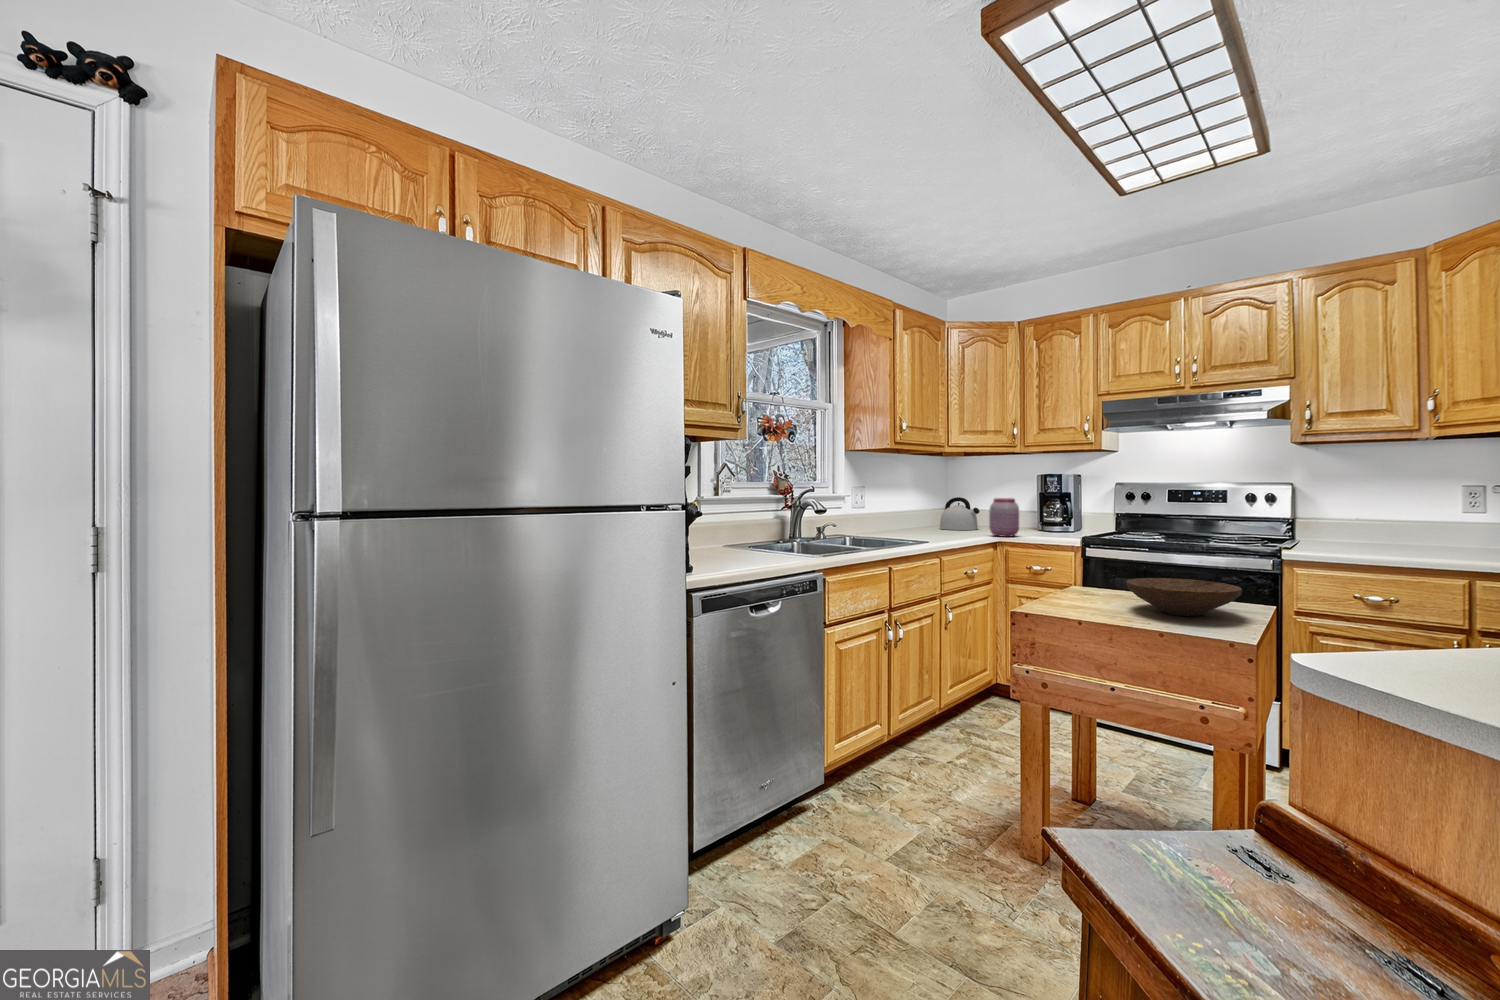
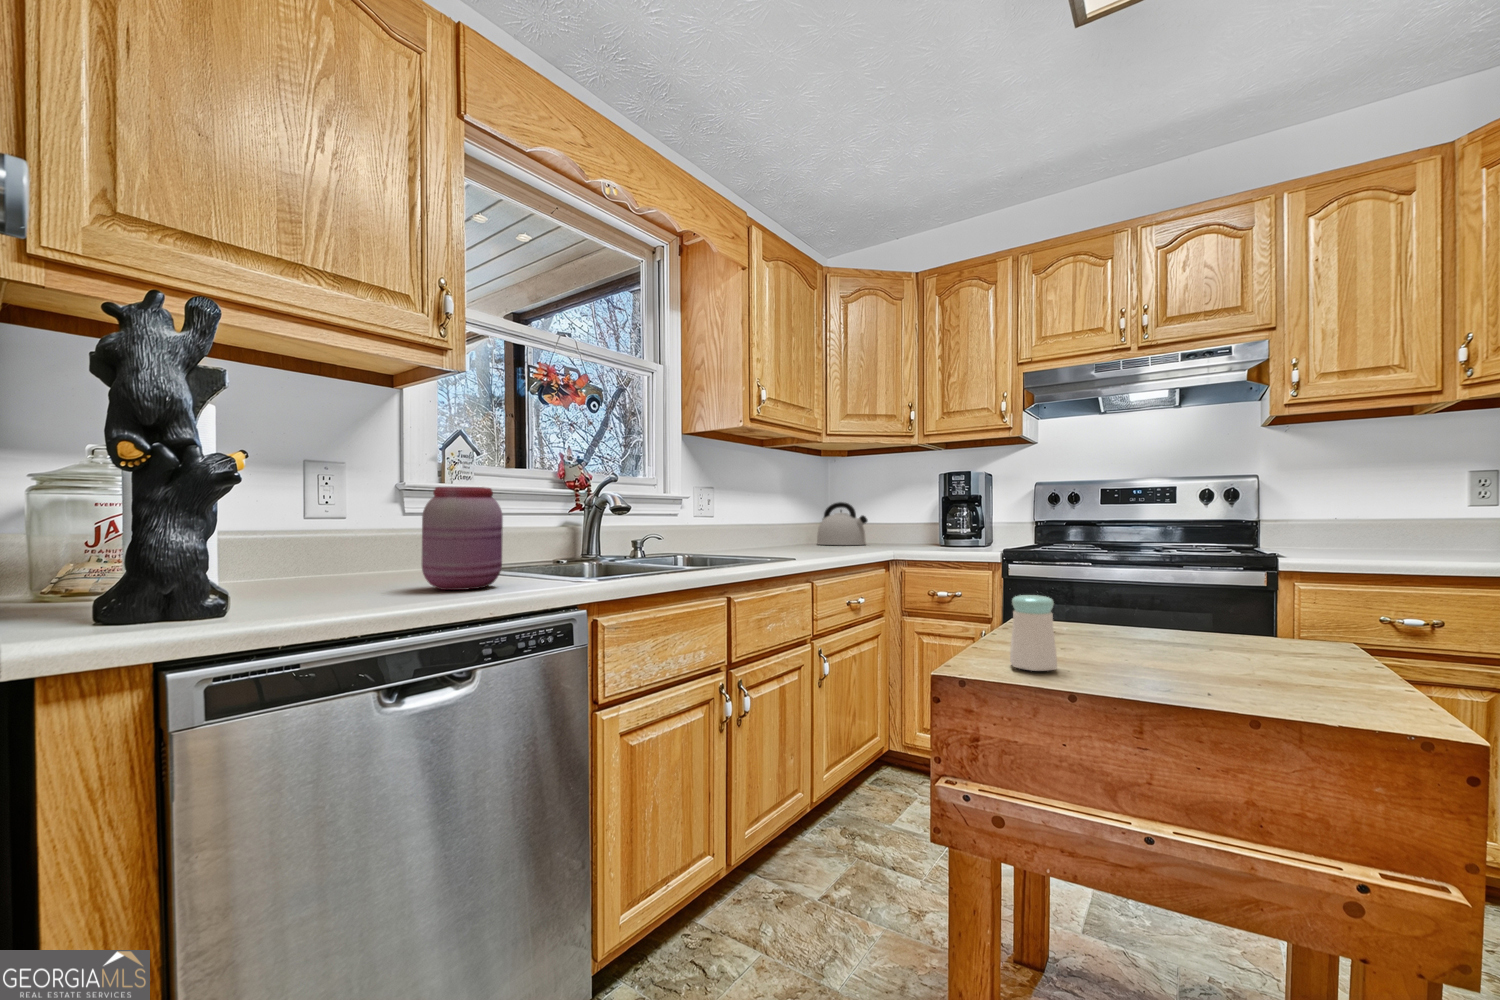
jar: present [989,498,1019,537] -> present [422,487,503,590]
salt shaker: none [1055,570,1079,609] -> present [1010,595,1057,671]
wooden bowl: present [1127,578,1242,616] -> none [1135,607,1369,682]

